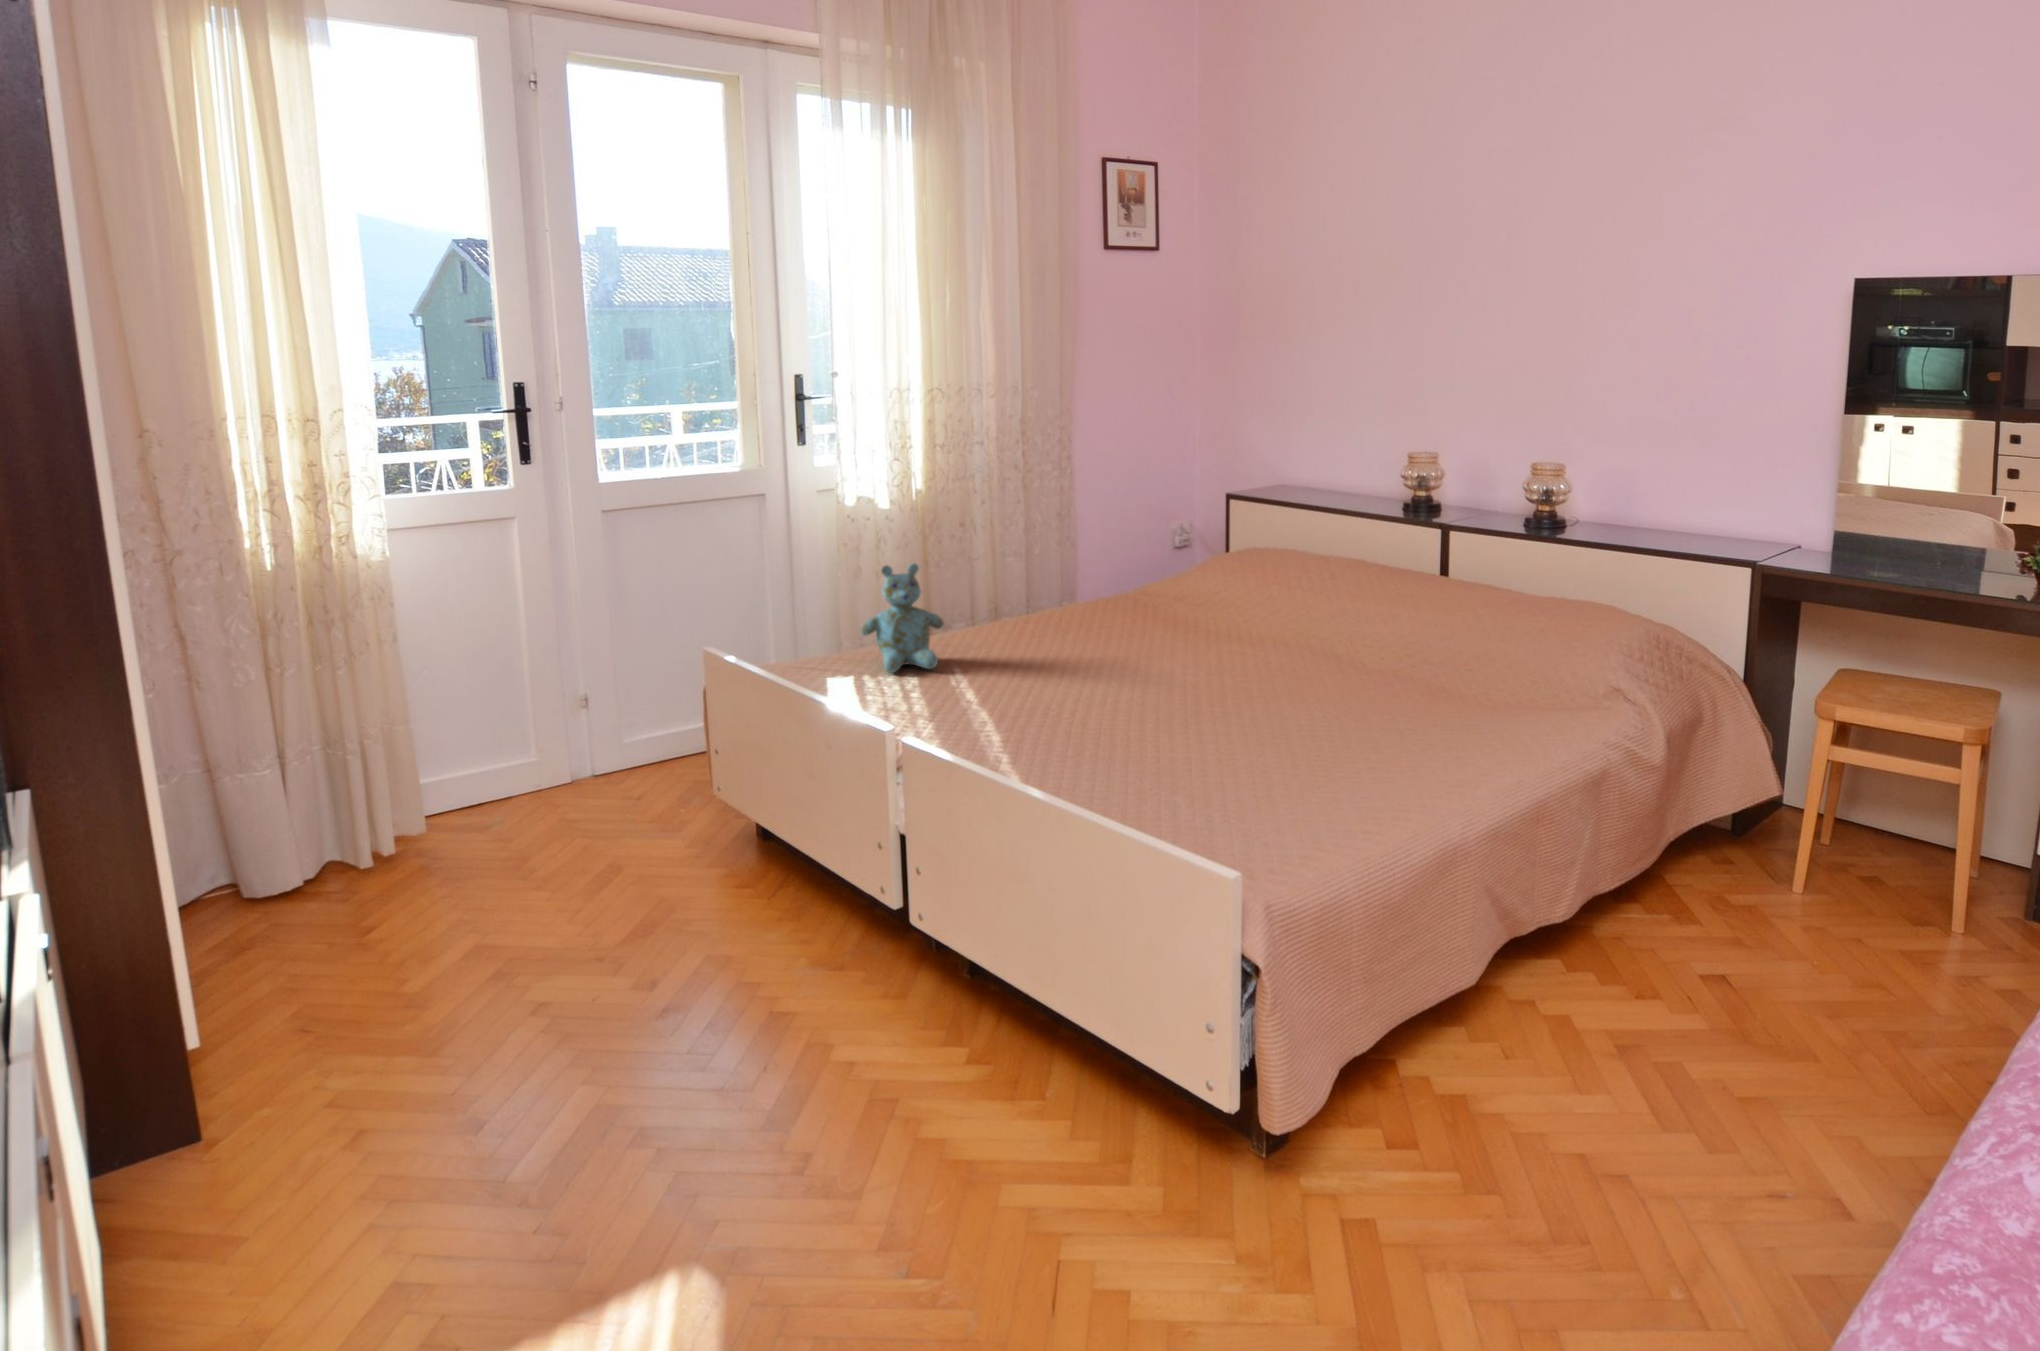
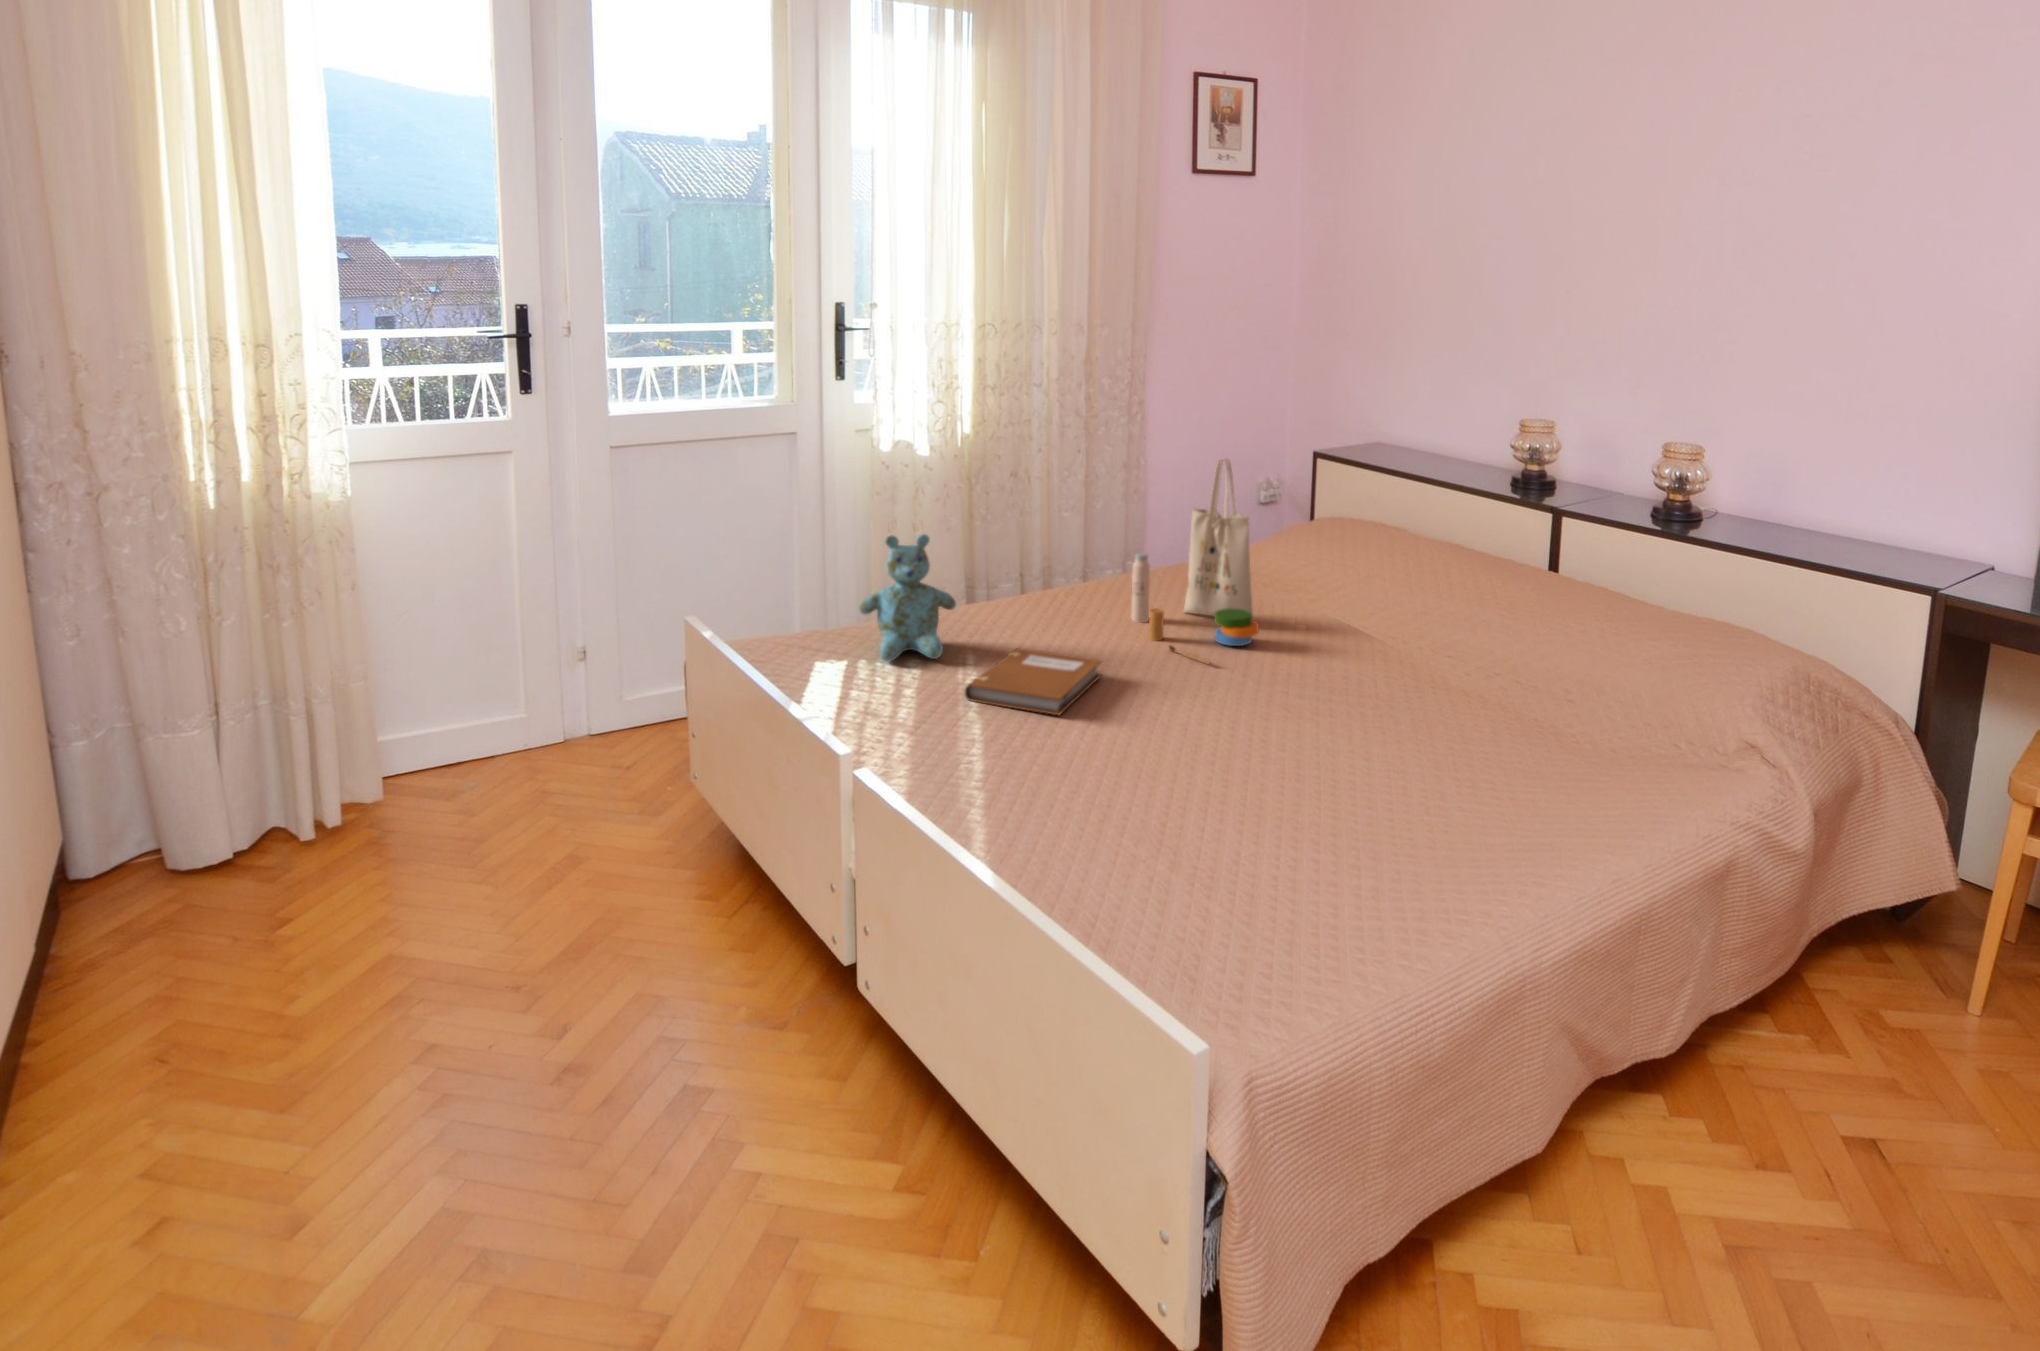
tote bag: none [1089,491,1202,663] -> present [1131,458,1259,664]
notebook: none [966,656,1077,702] -> present [964,648,1103,715]

